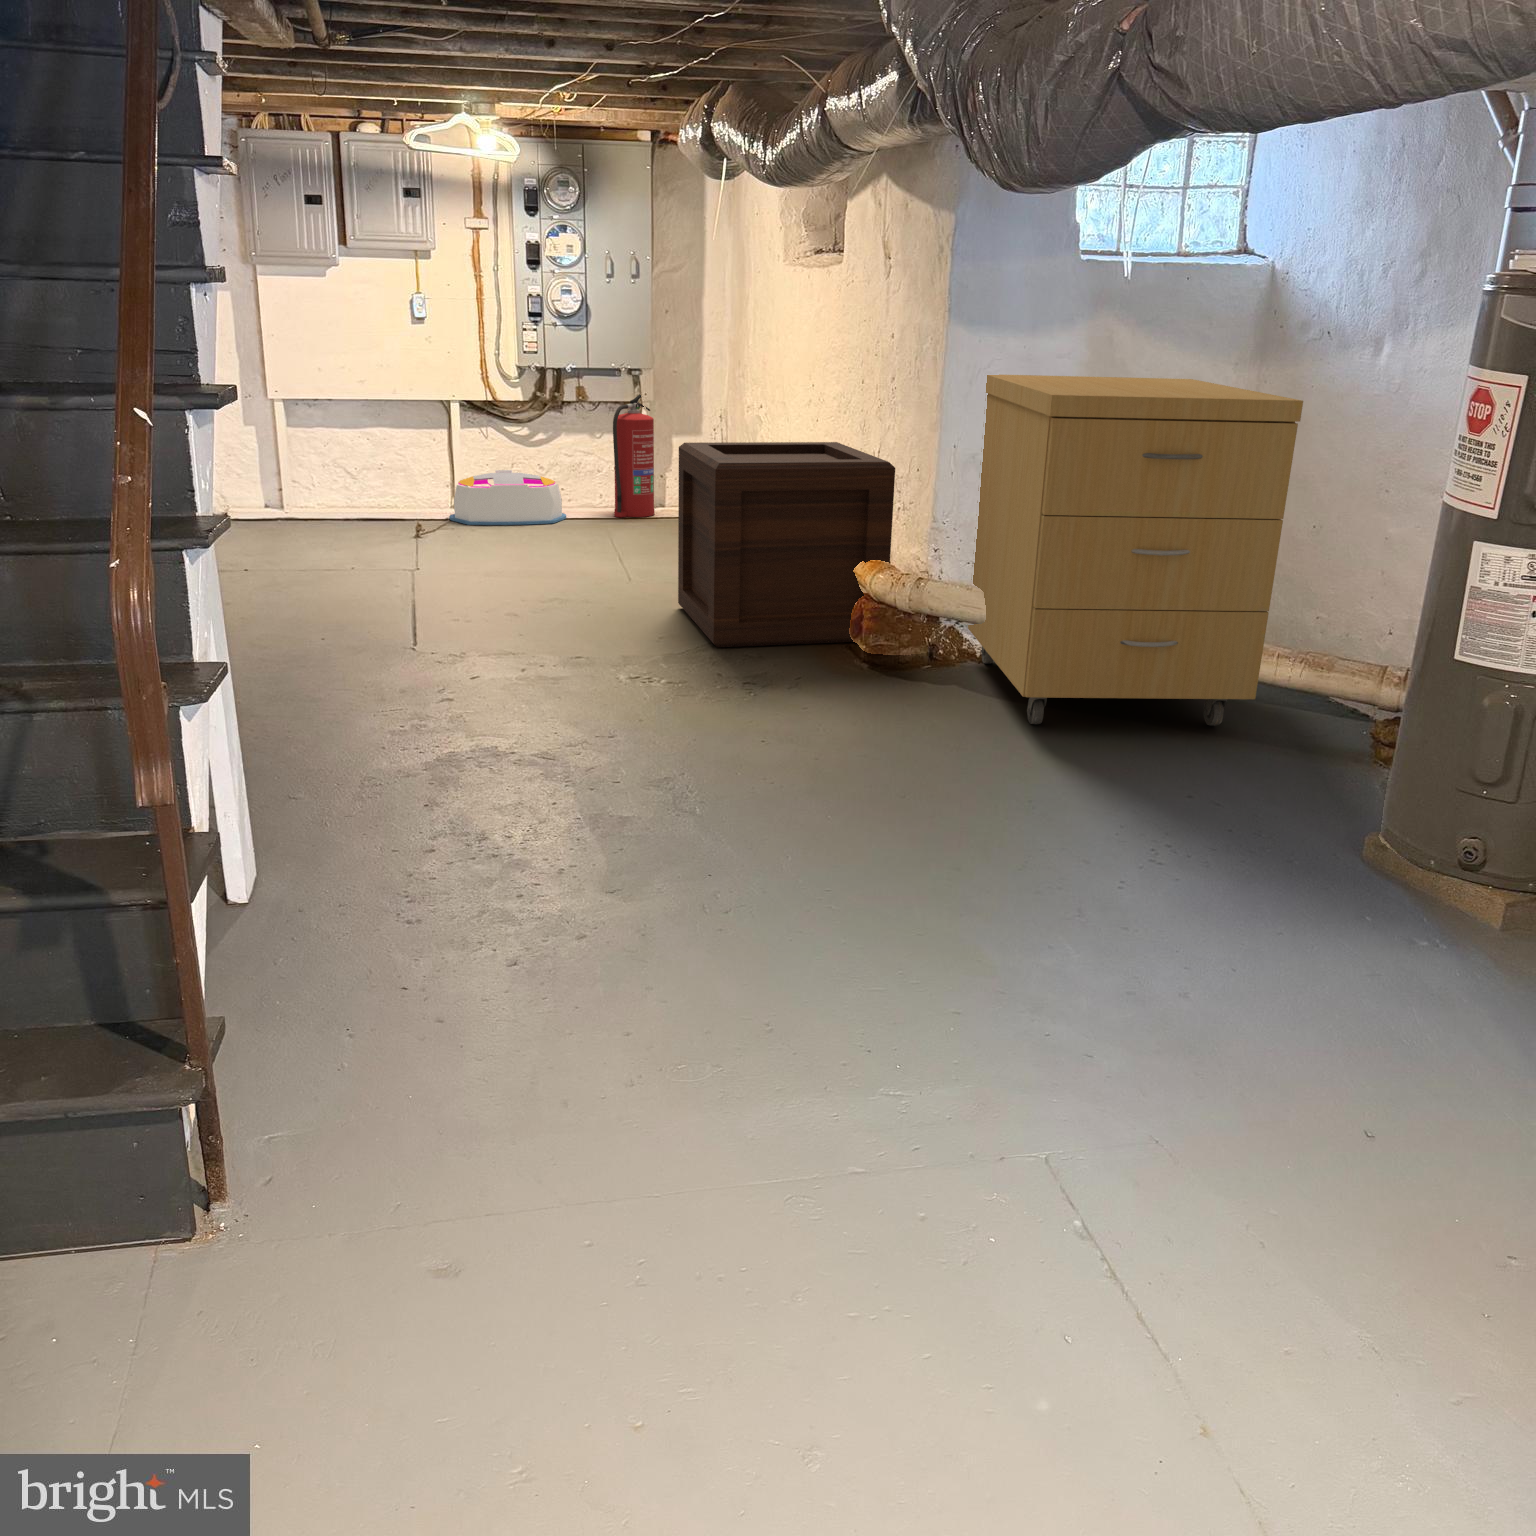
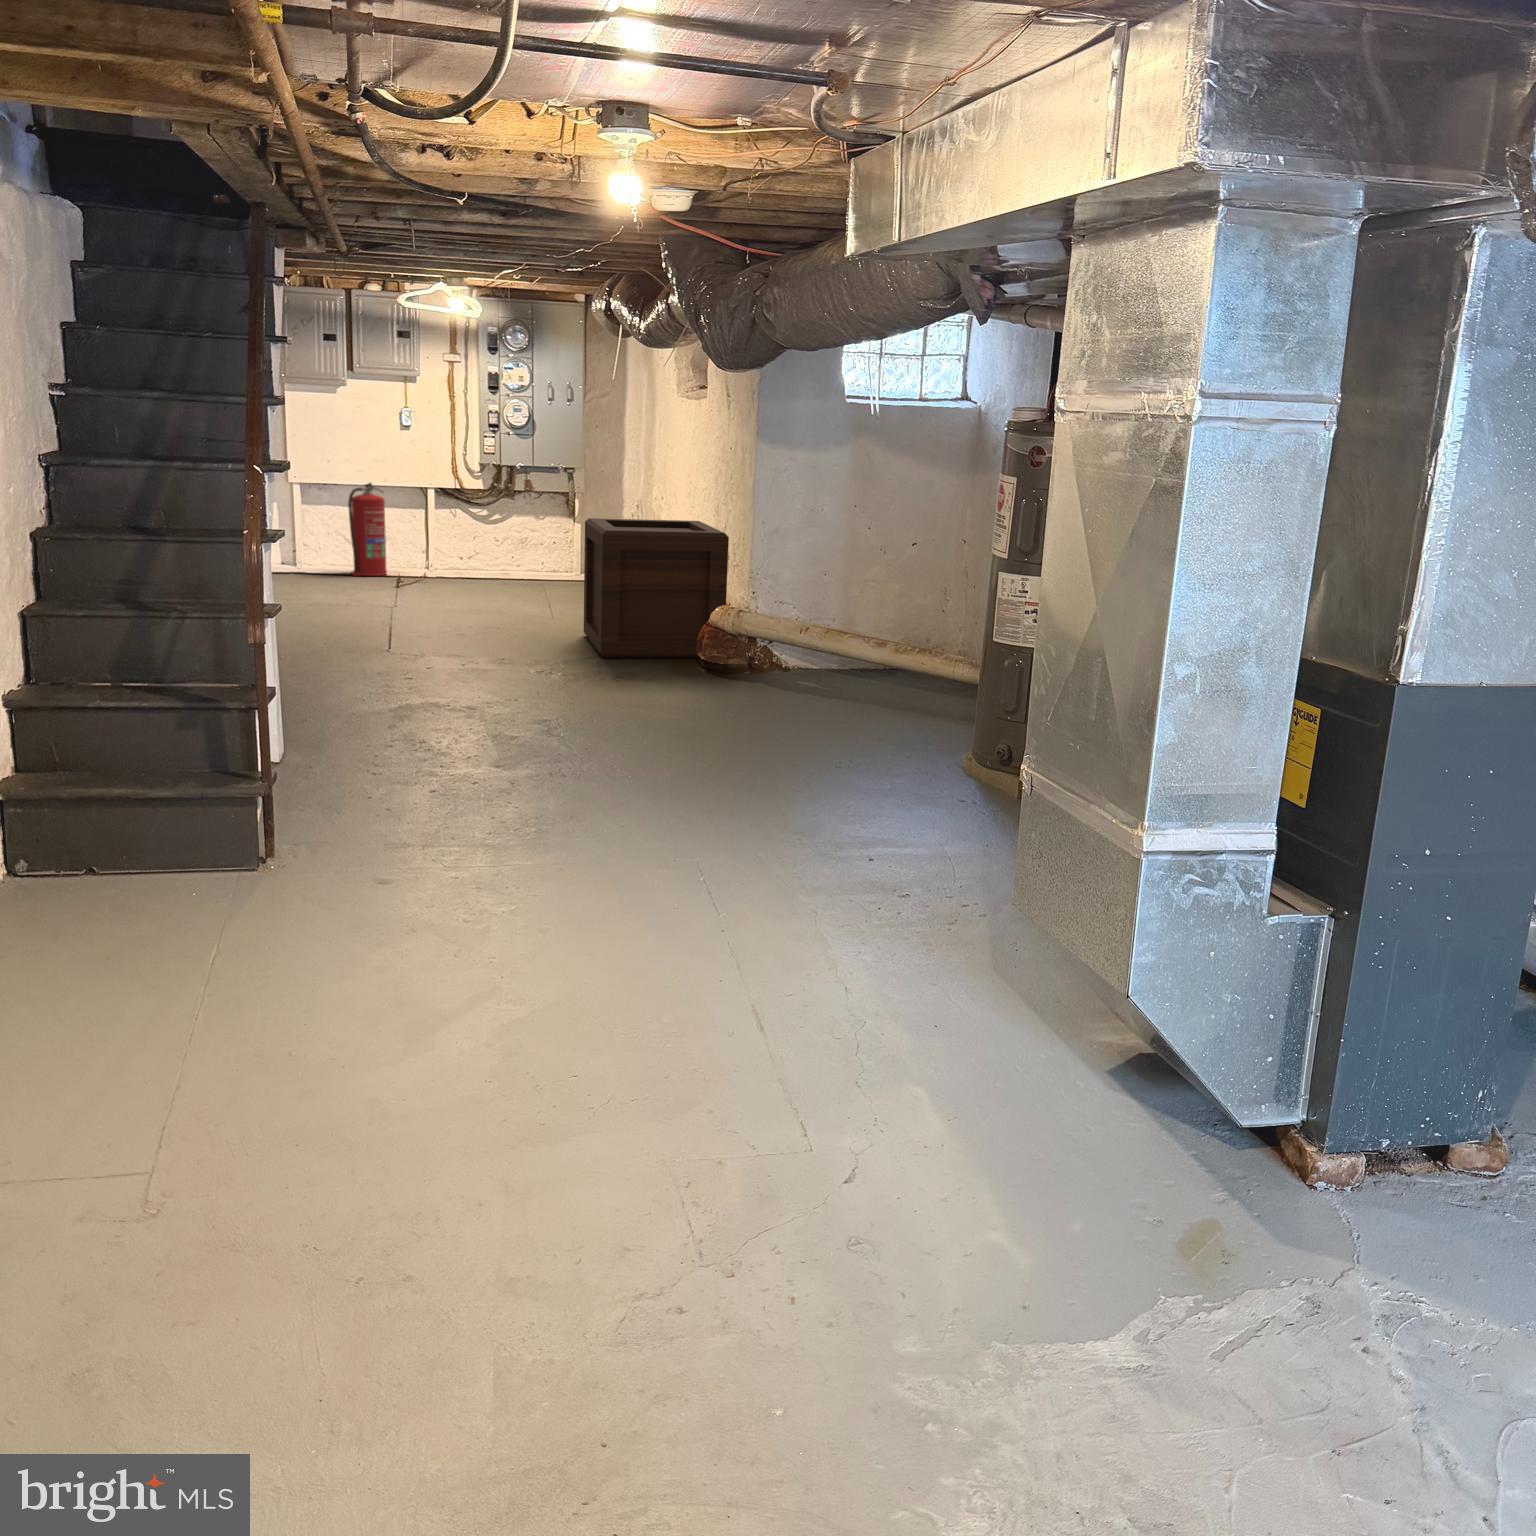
storage cabinet: present [968,374,1303,726] -> none [776,475,959,706]
fire extinguisher: present [613,394,655,517] -> present [348,483,387,576]
storage bin: present [449,470,566,525] -> none [424,542,514,583]

